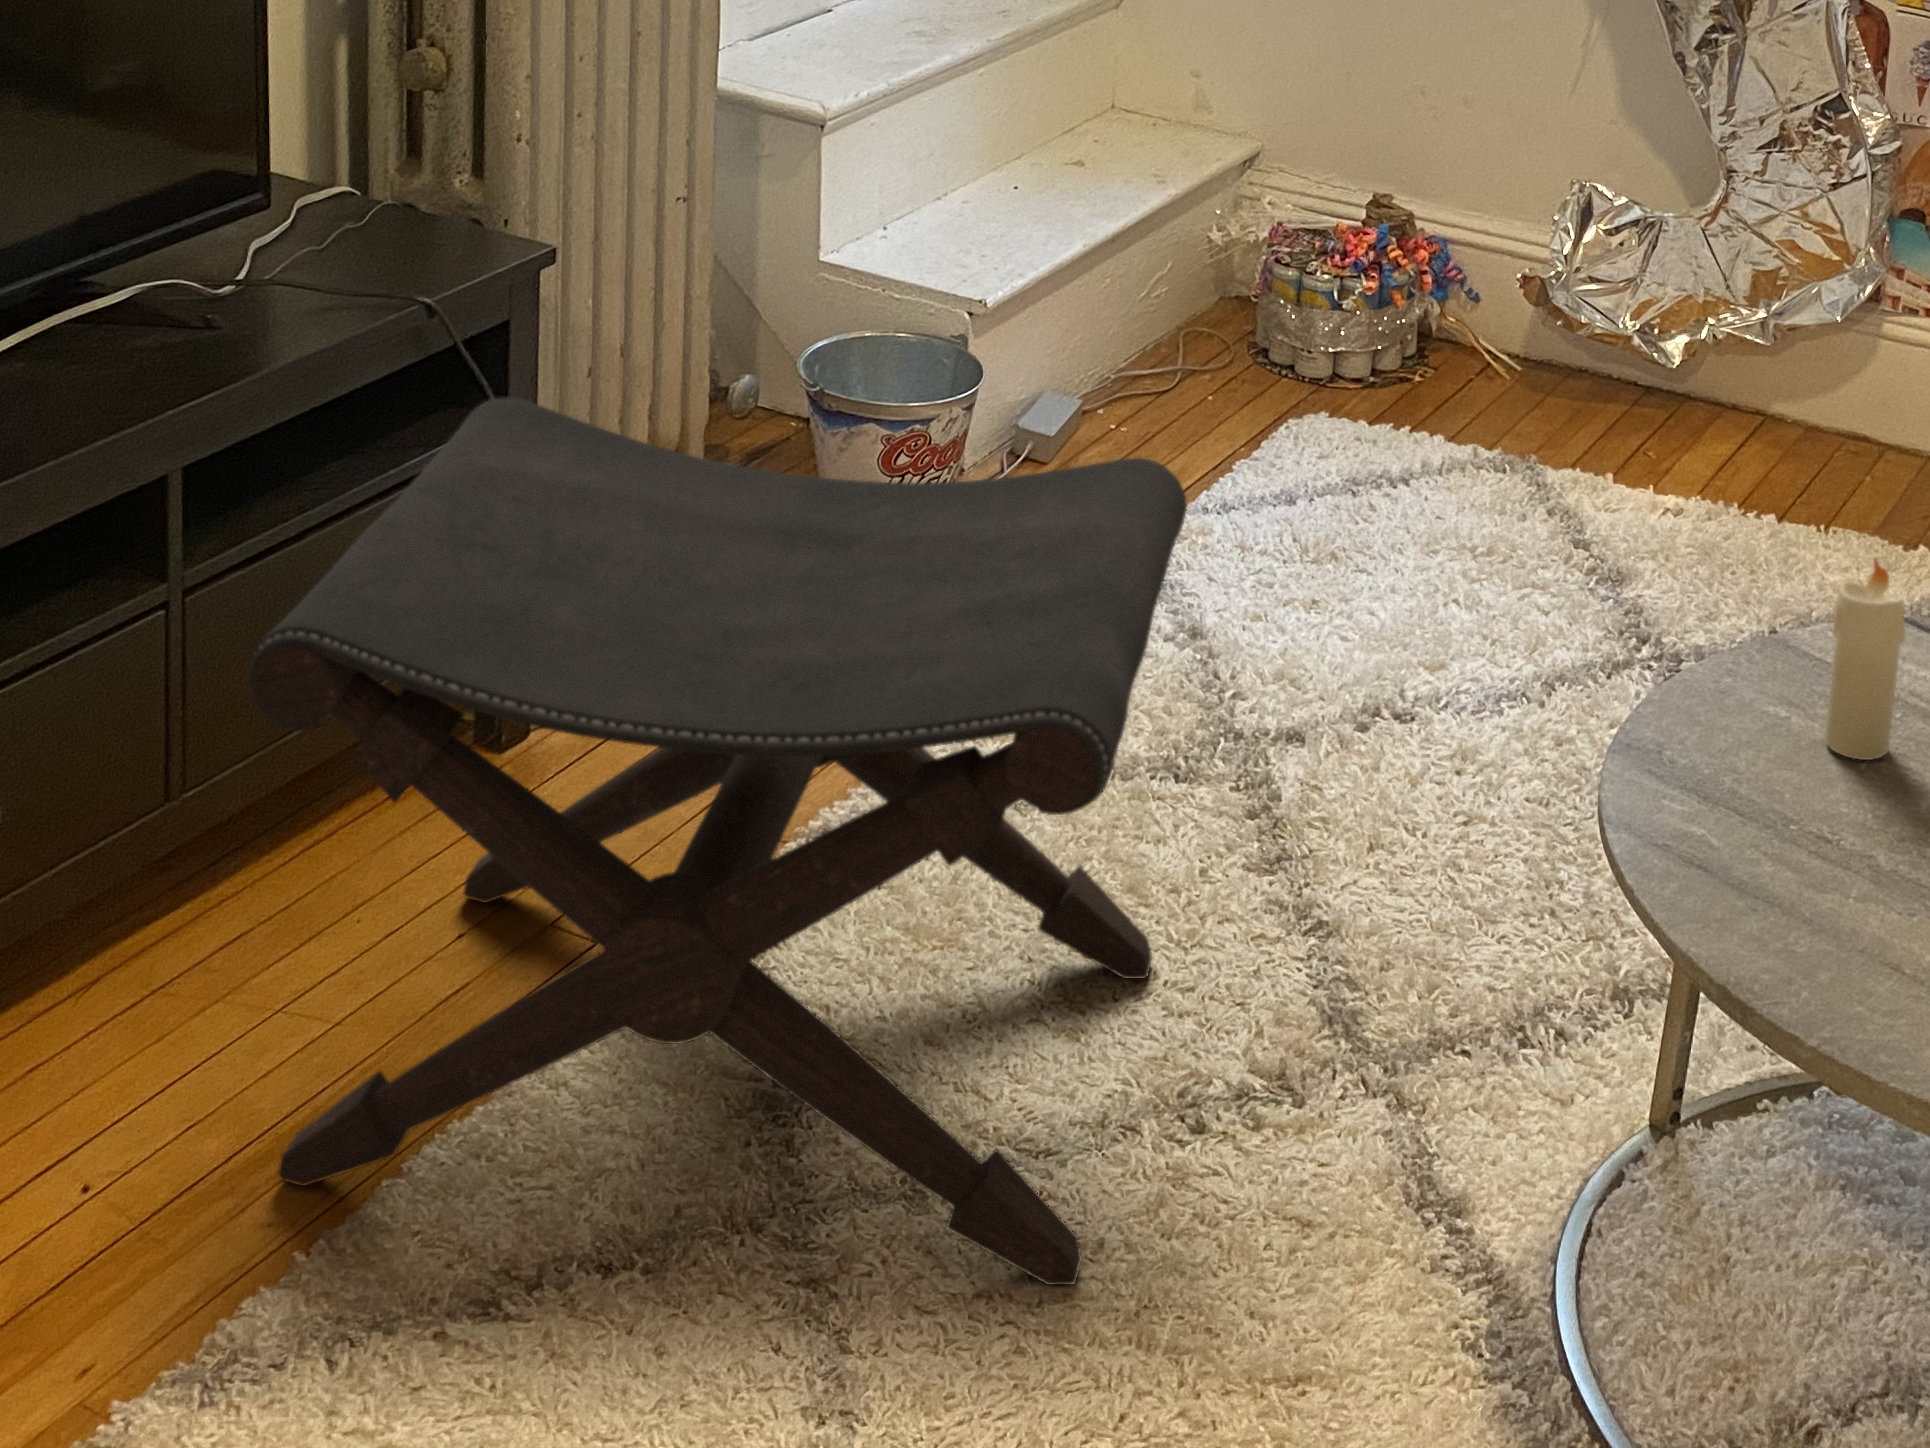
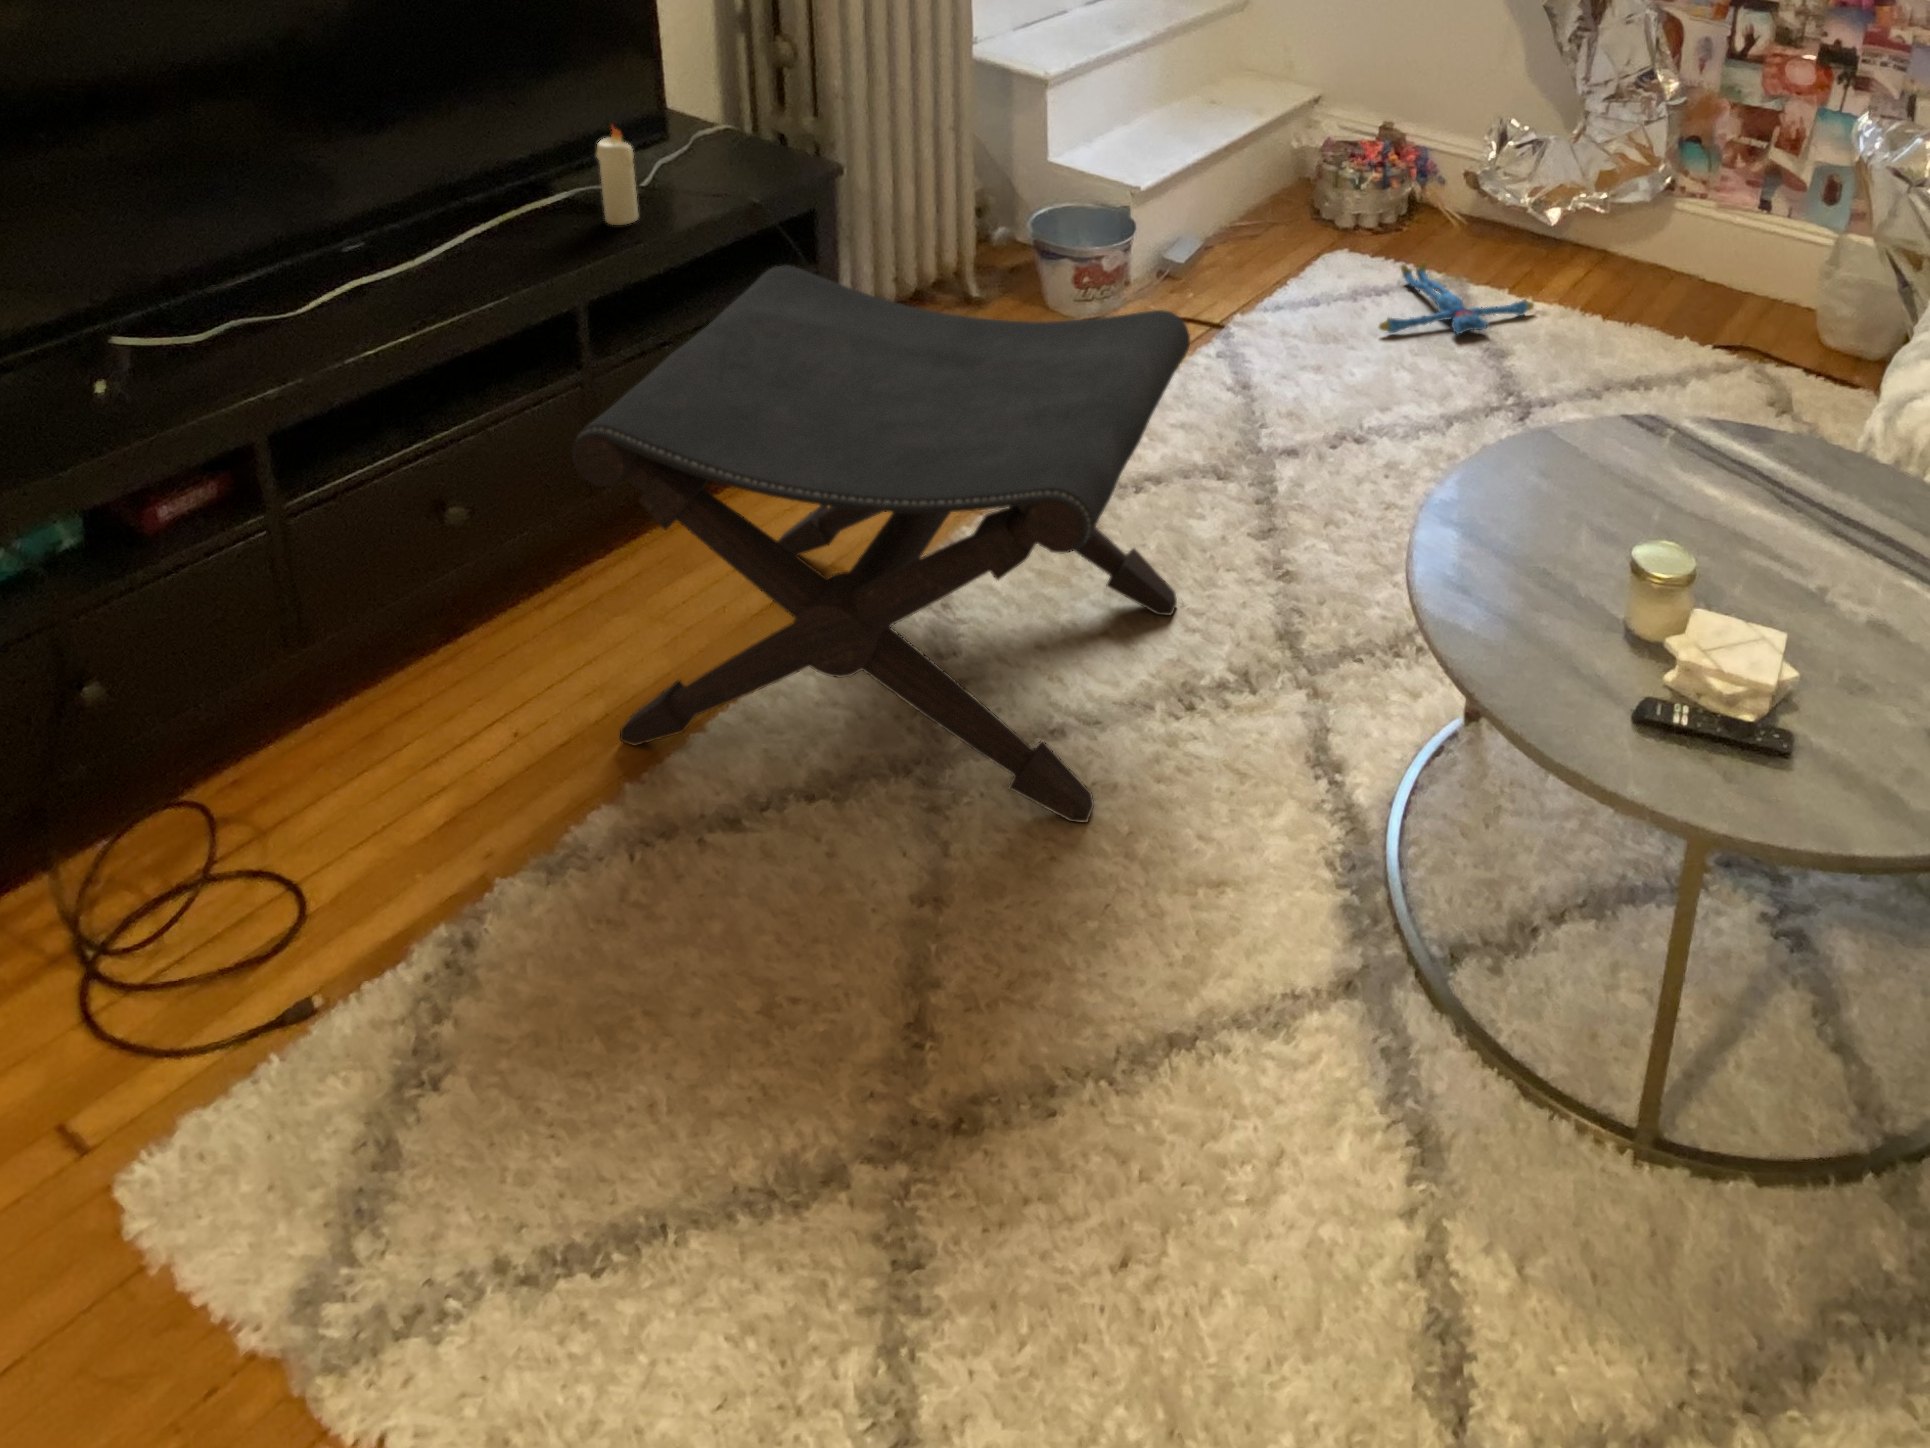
plush toy: none [1403,428,1656,544] -> present [1379,262,1534,334]
candle: present [1825,559,1905,760] -> present [597,125,638,225]

